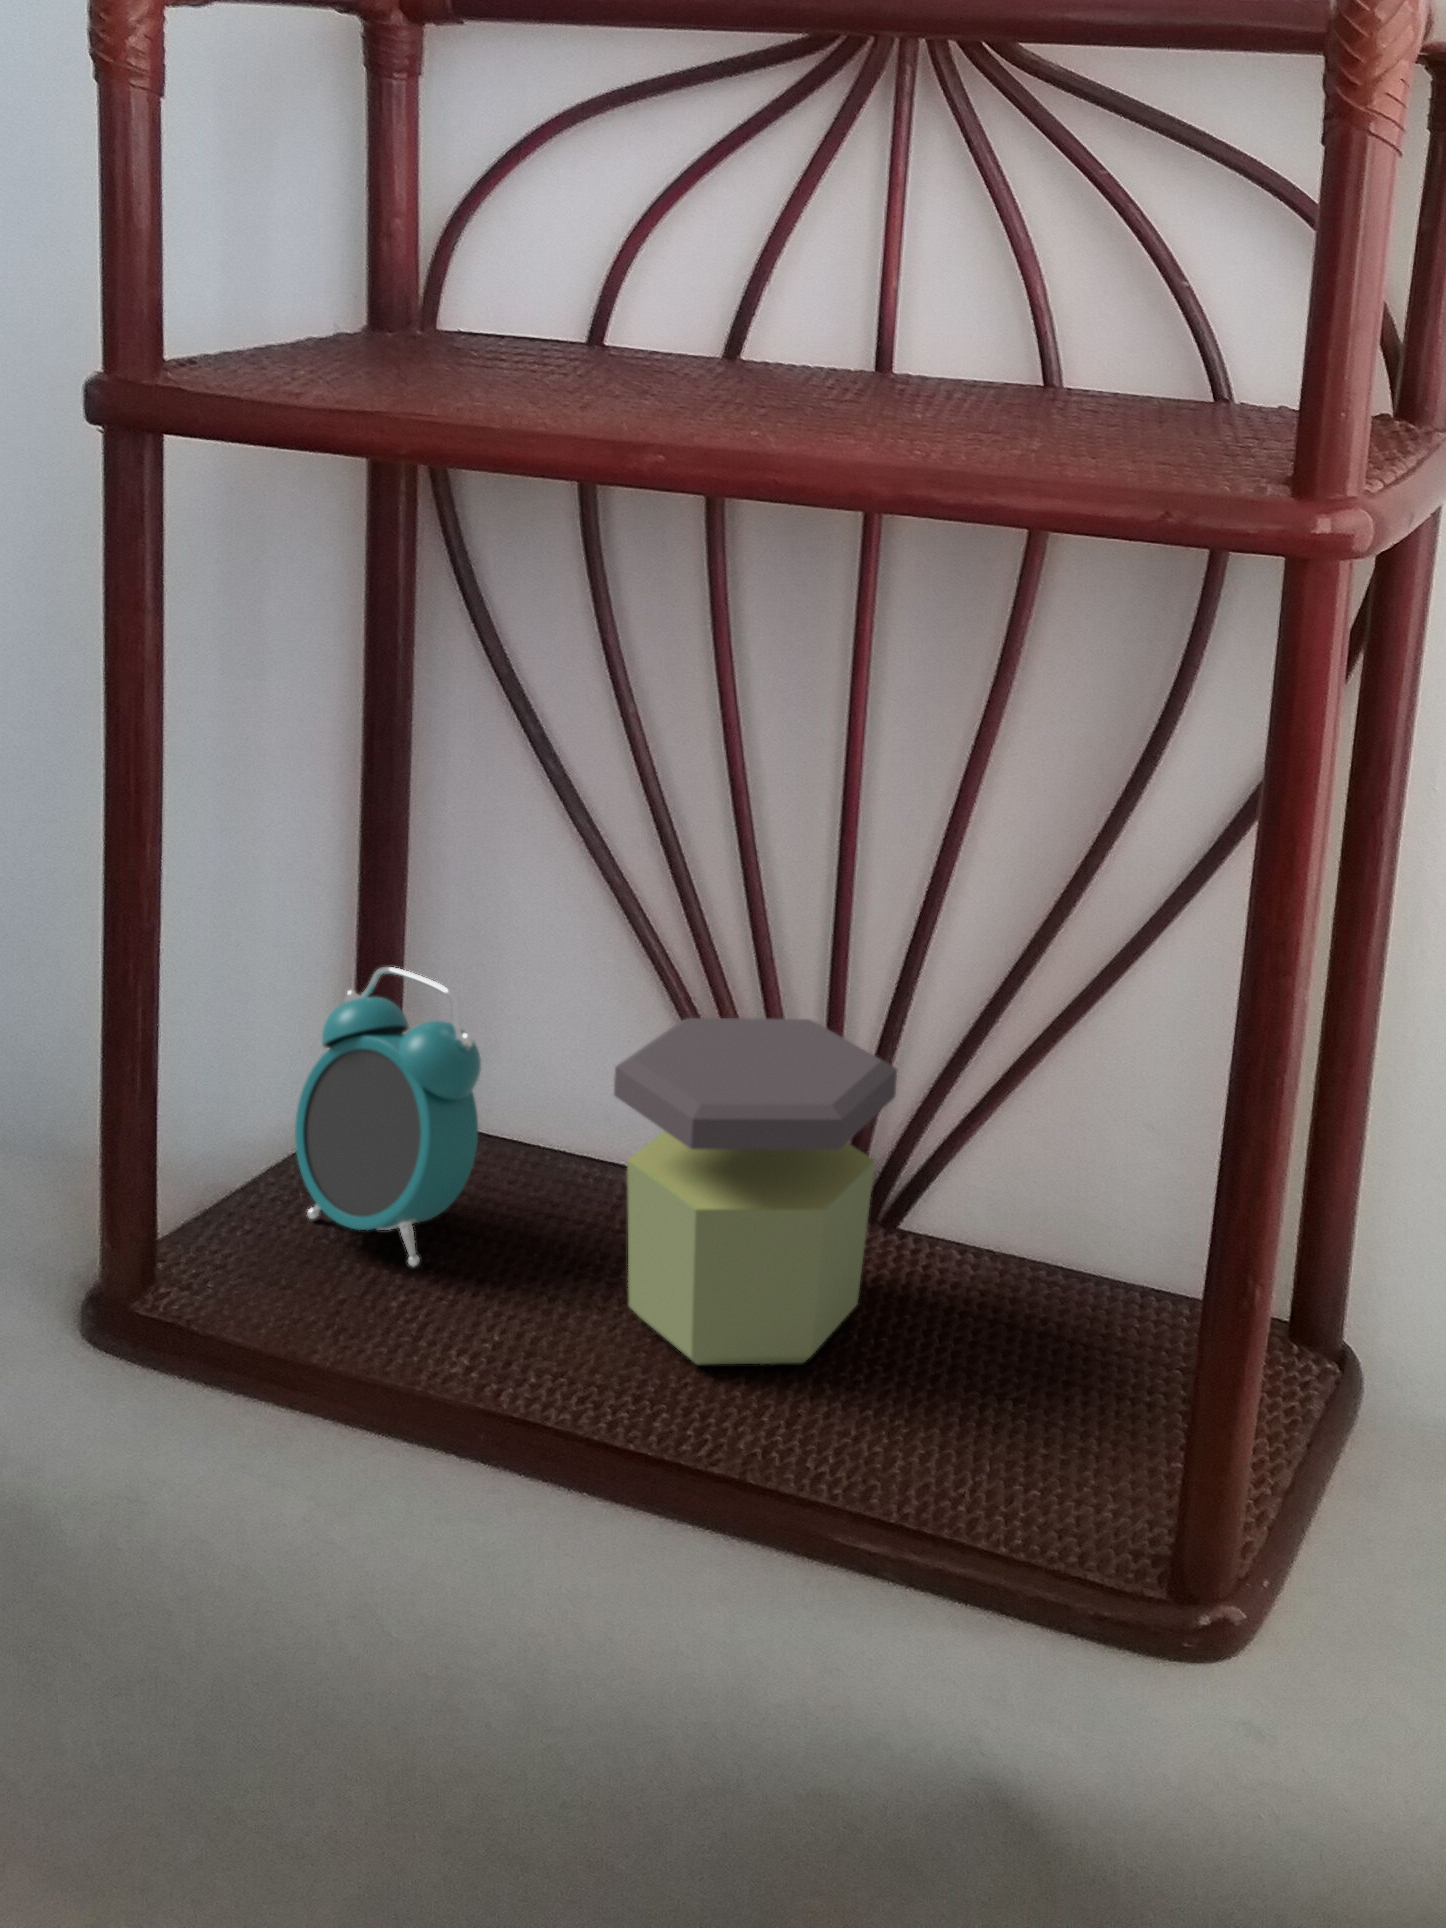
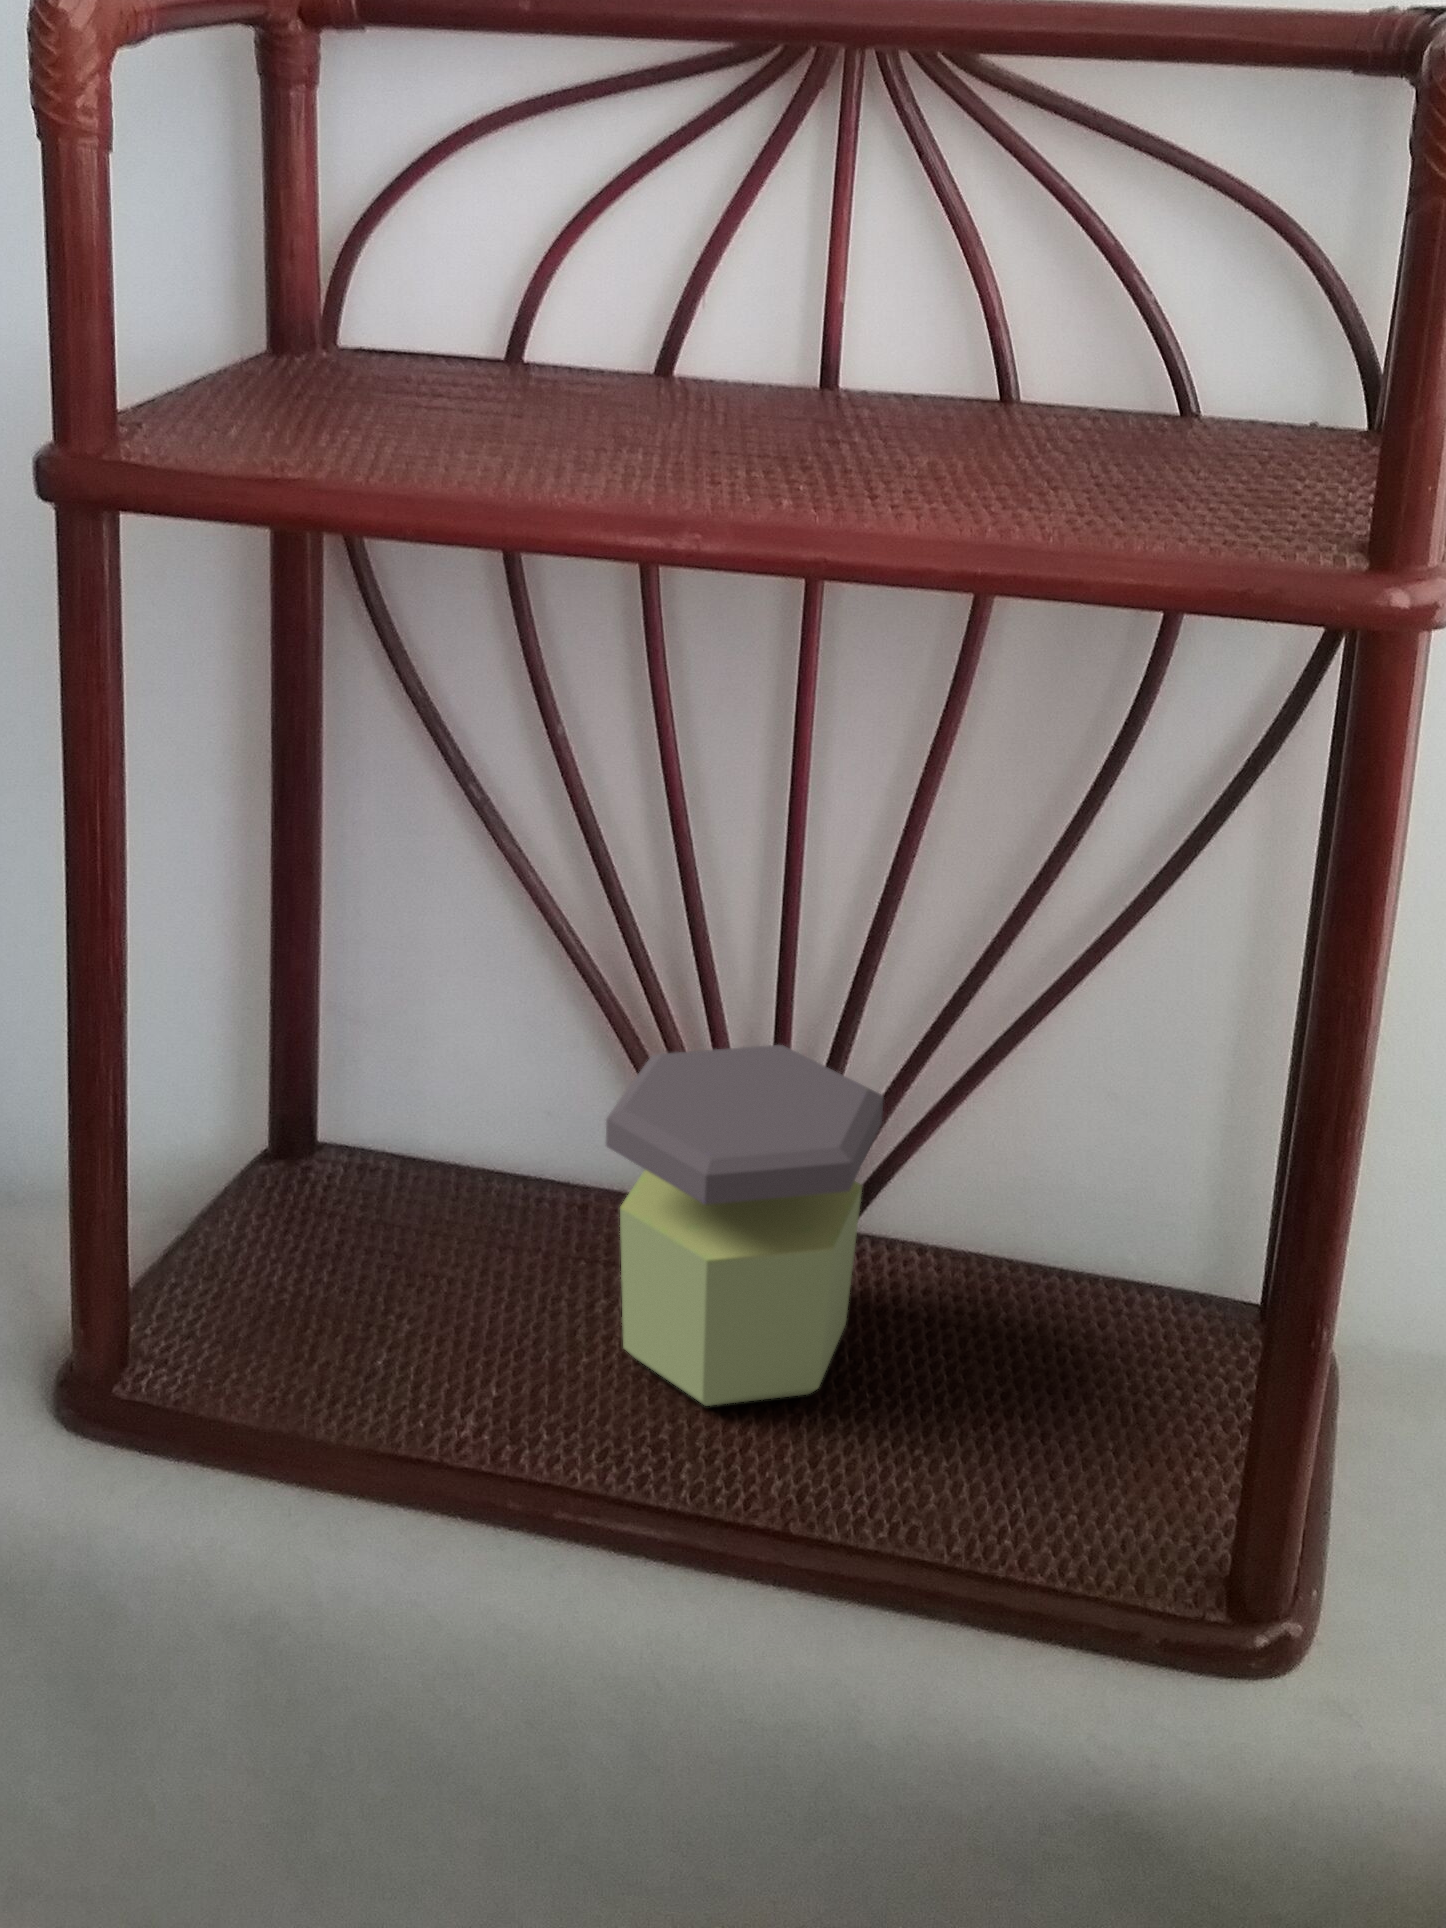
alarm clock: present [295,967,481,1266] -> none [253,1017,449,1321]

